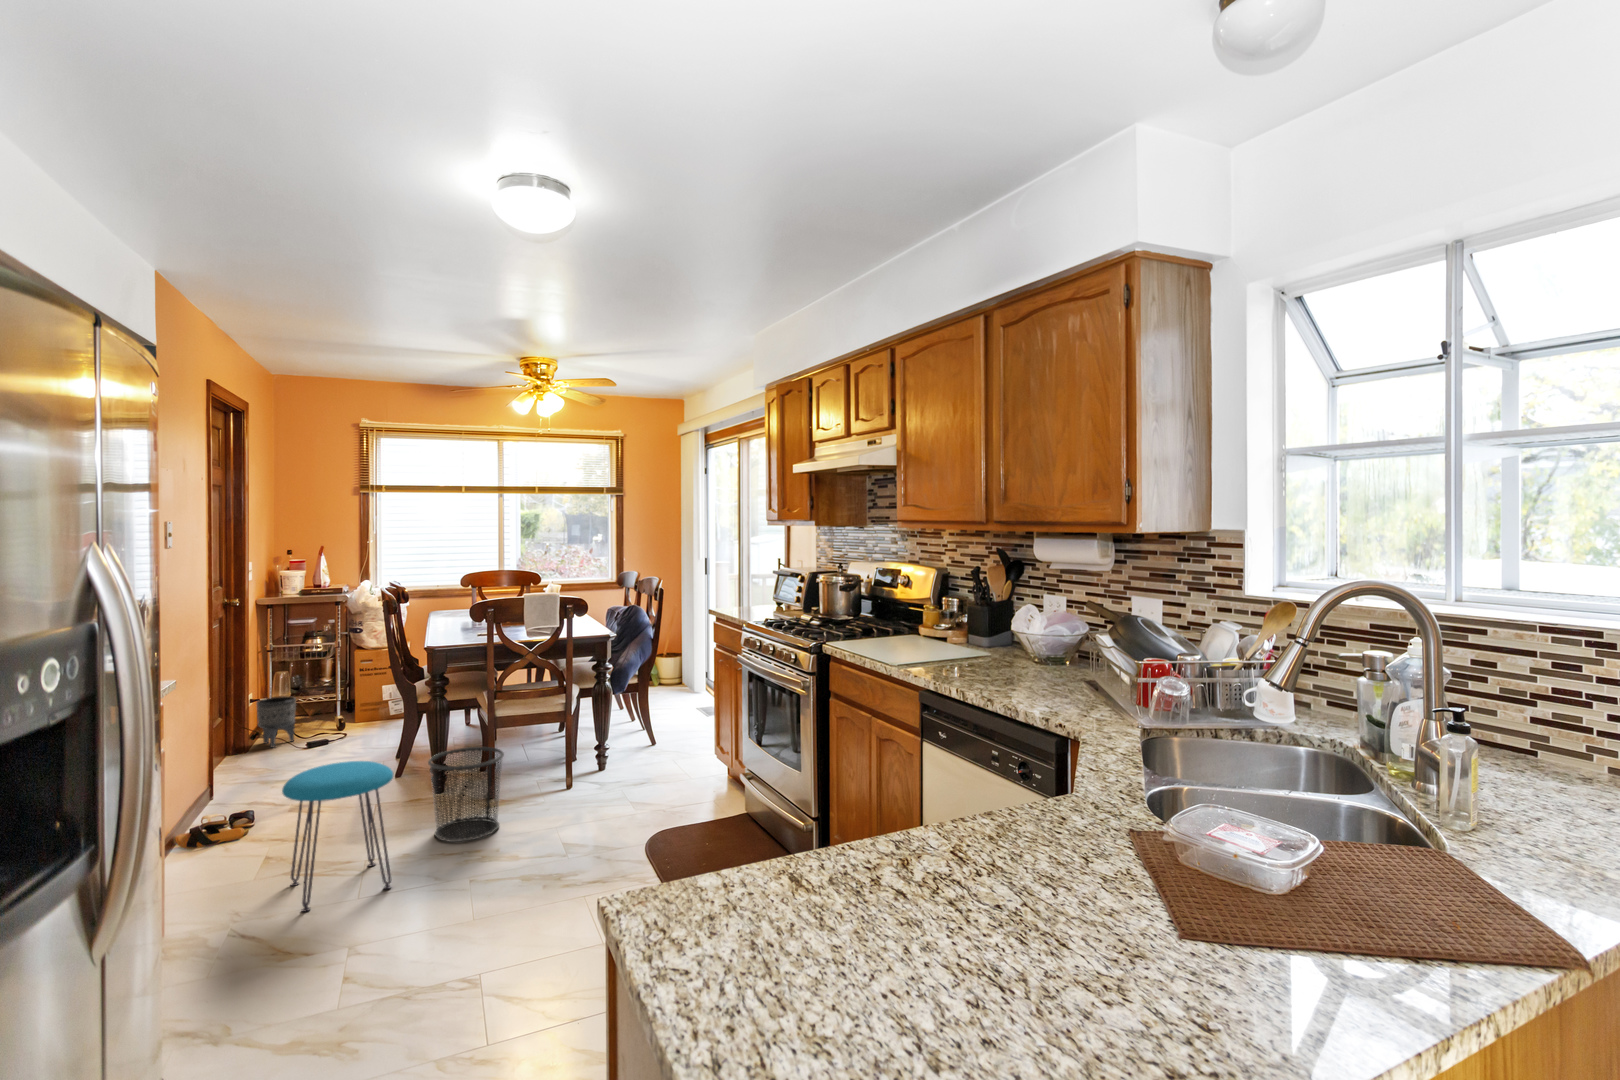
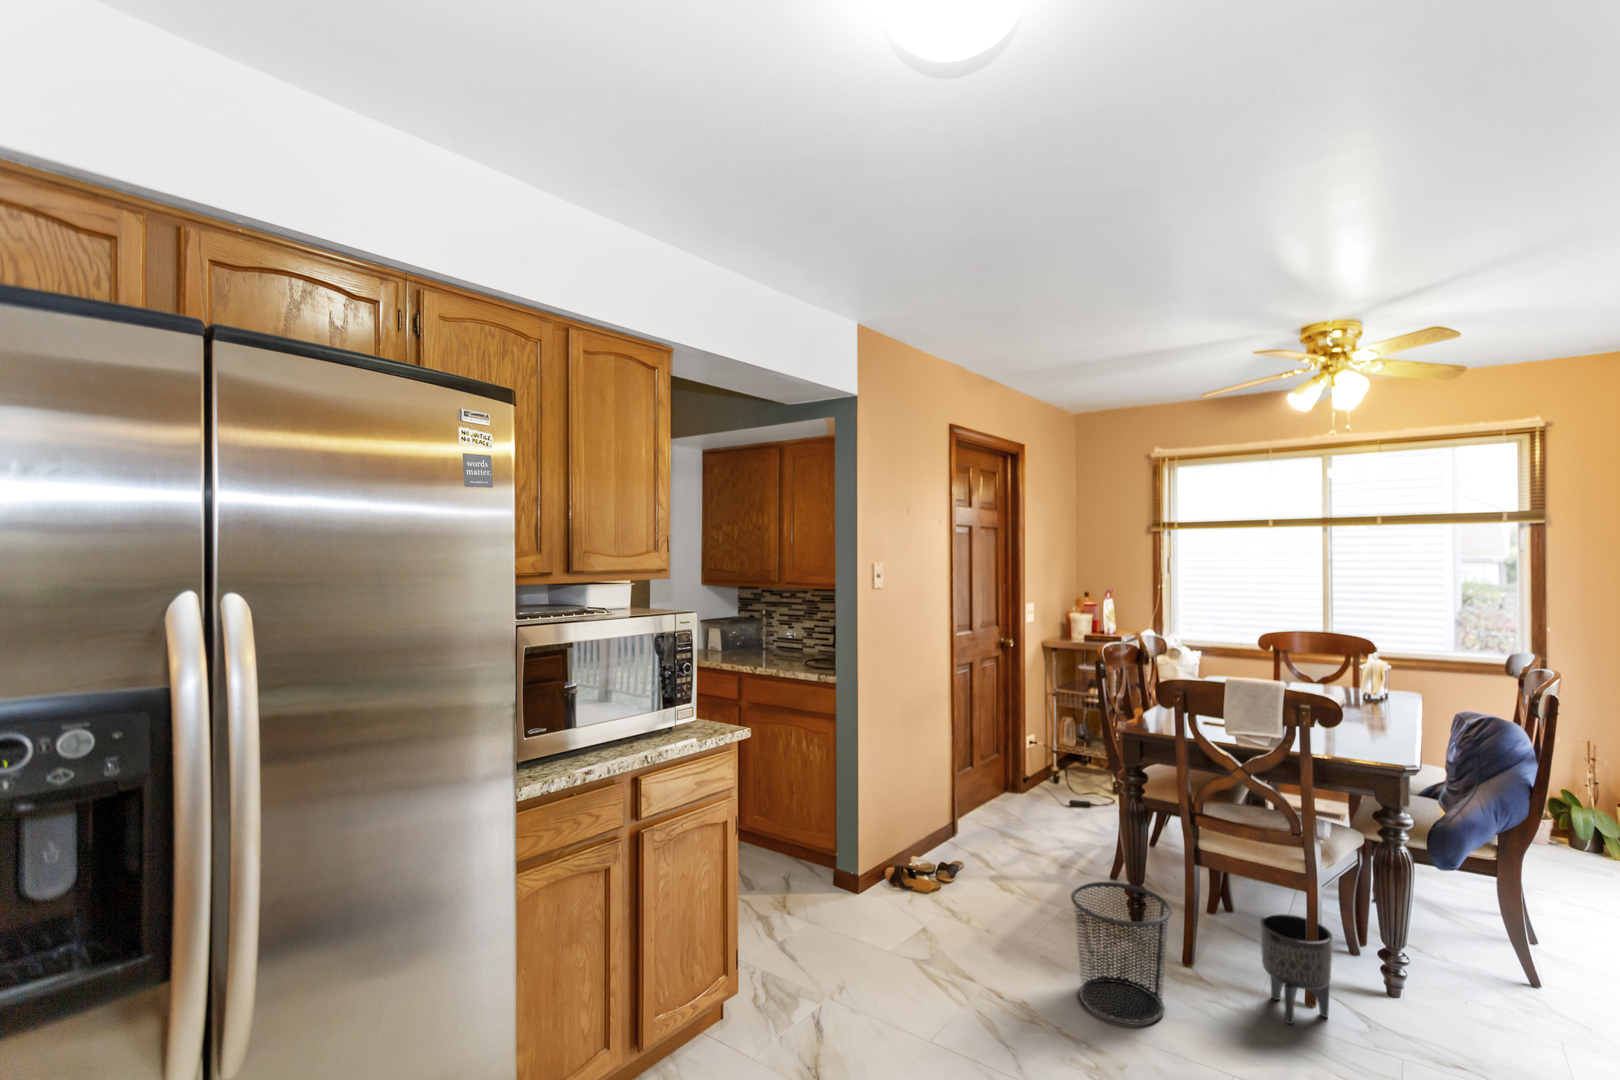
planter: present [256,696,296,748] -> present [1260,914,1333,1024]
stool: present [282,761,393,912] -> none [888,857,999,1042]

